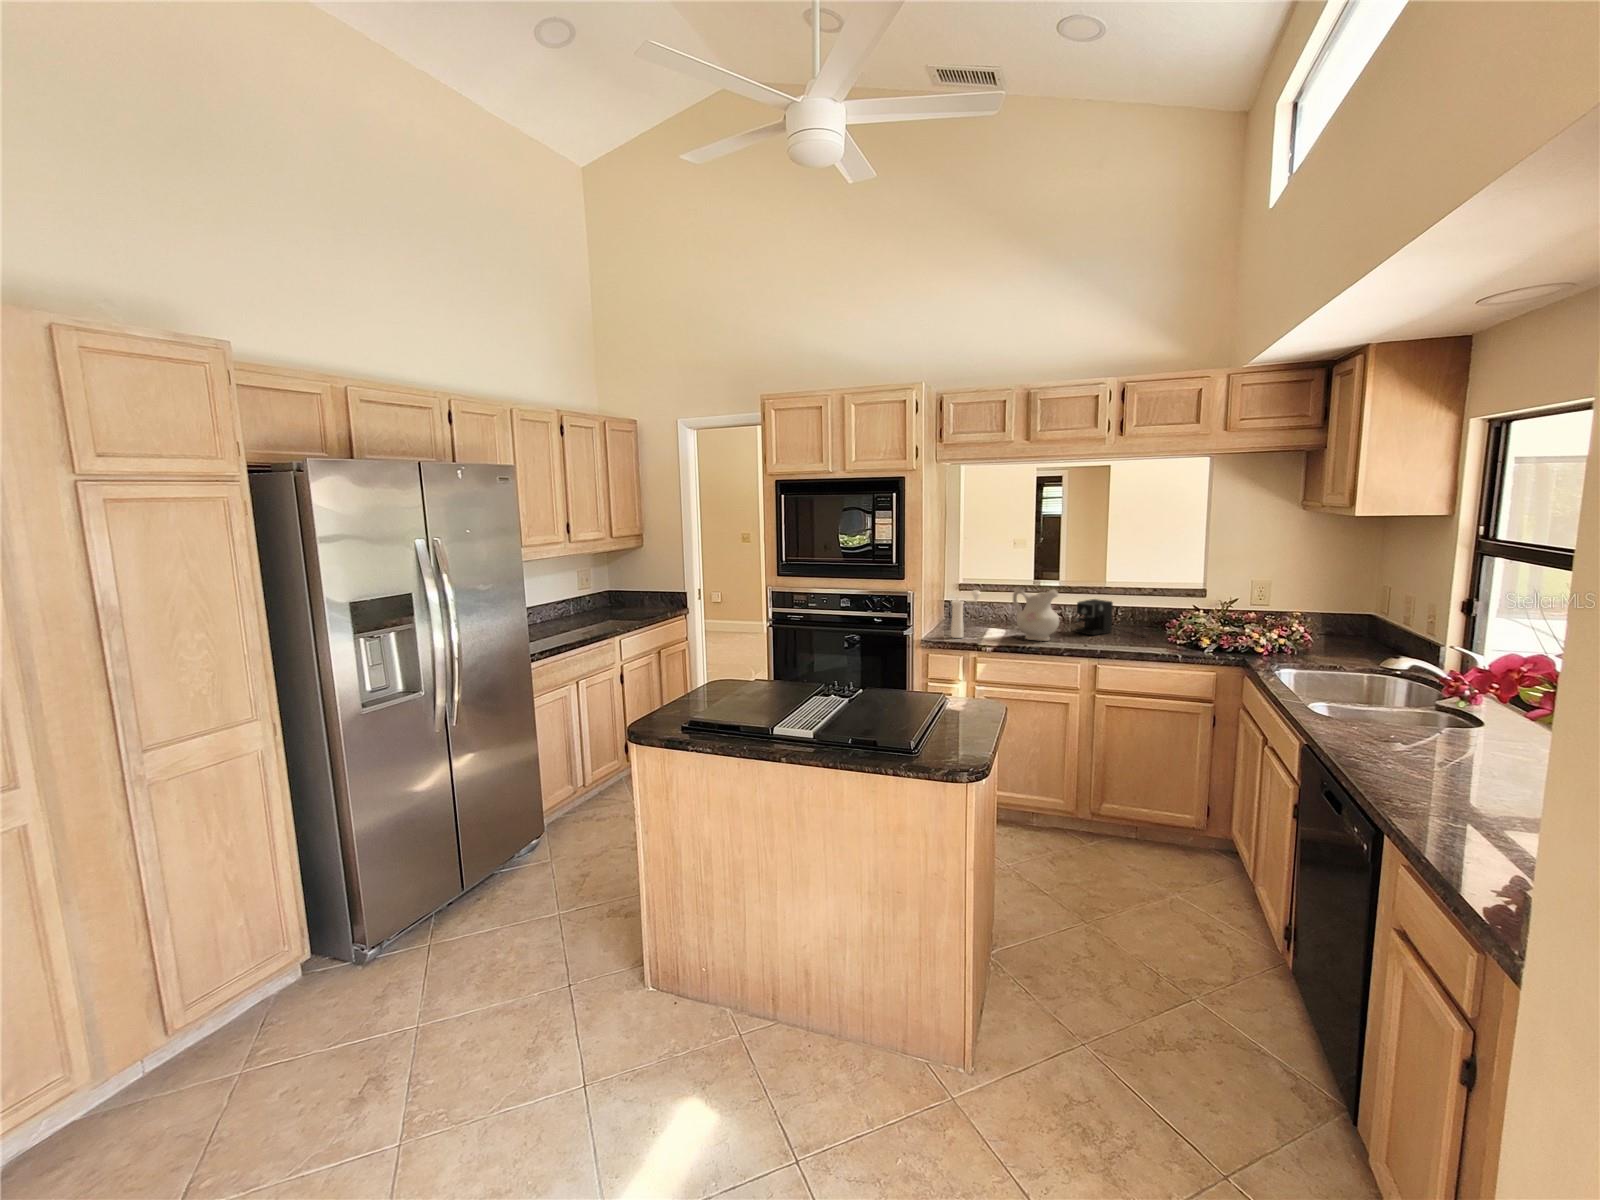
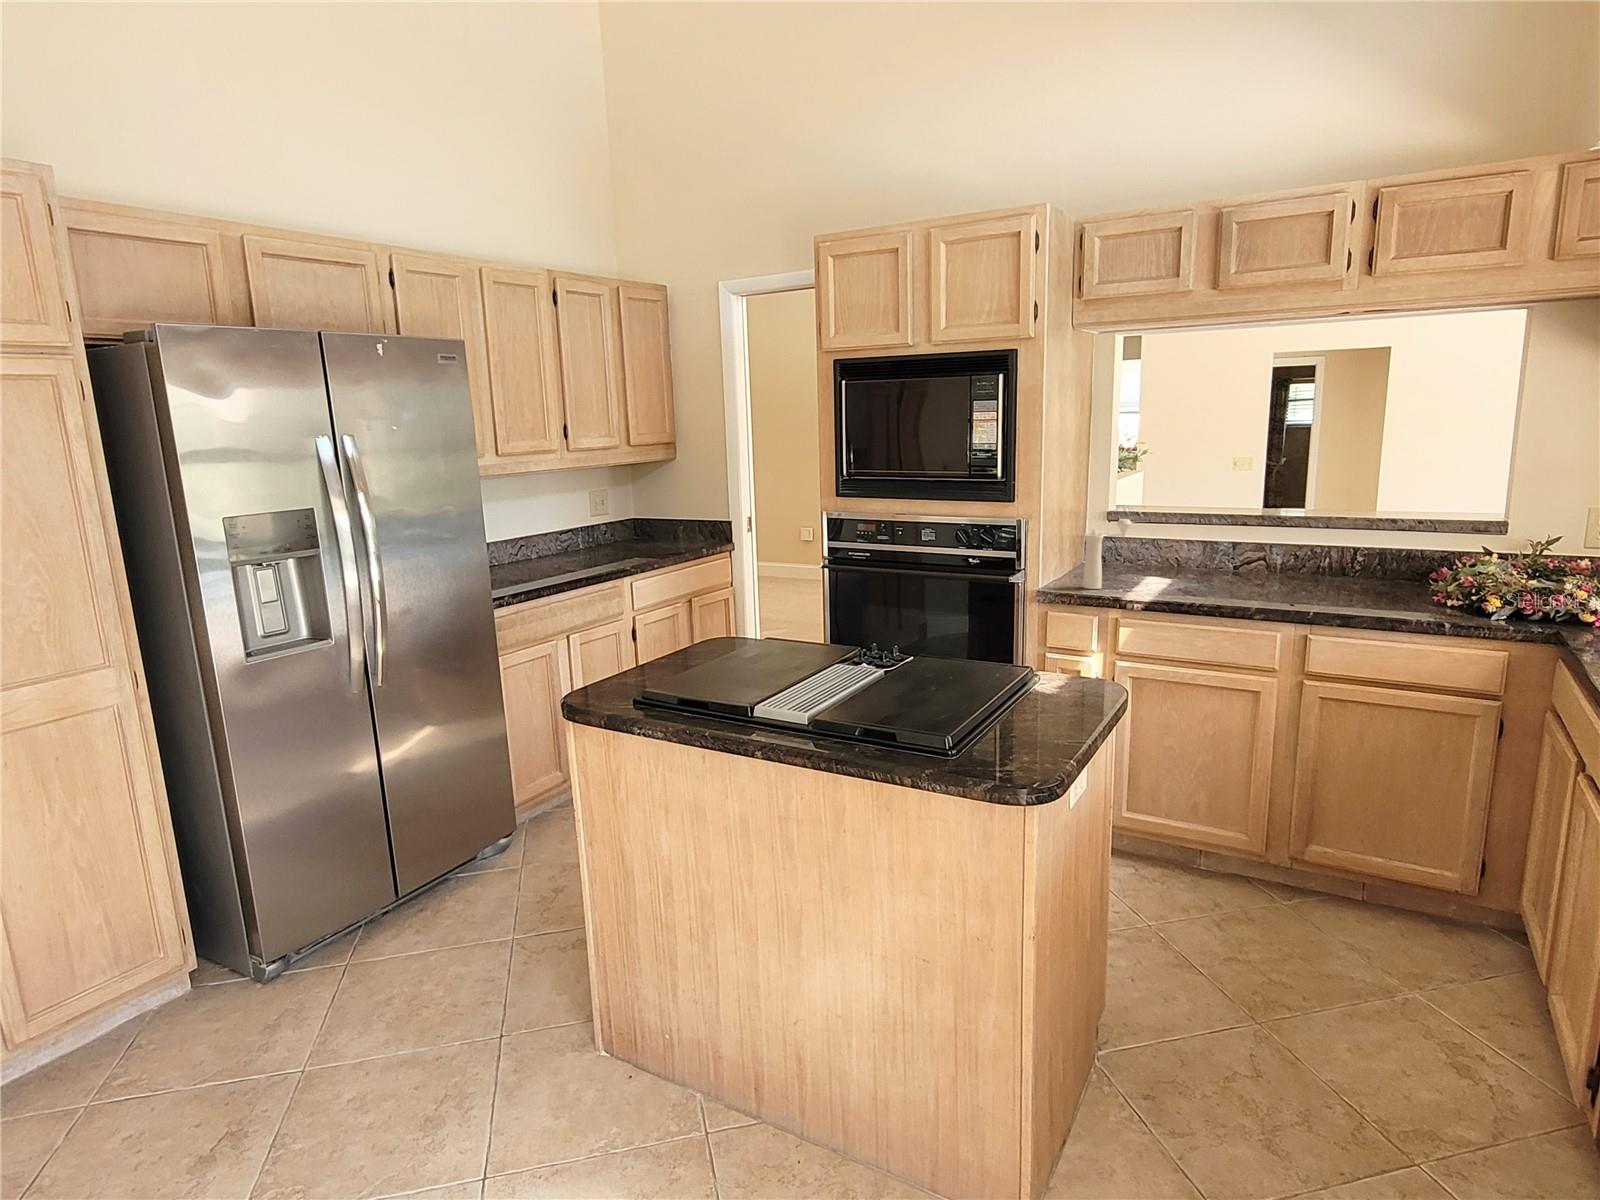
ceramic pitcher: present [1013,587,1059,641] -> none [1180,513,1252,596]
coffee maker: present [1075,599,1146,636] -> none [1279,535,1397,593]

